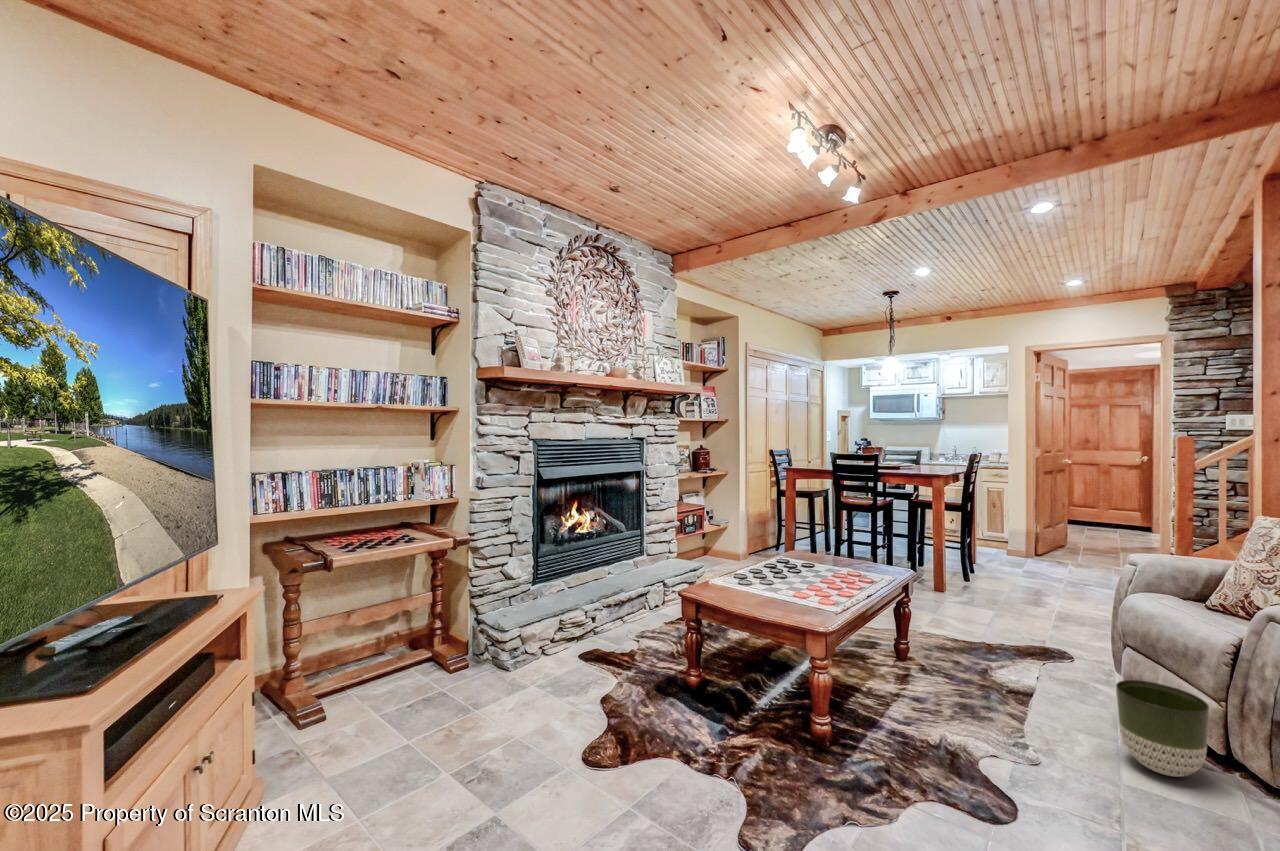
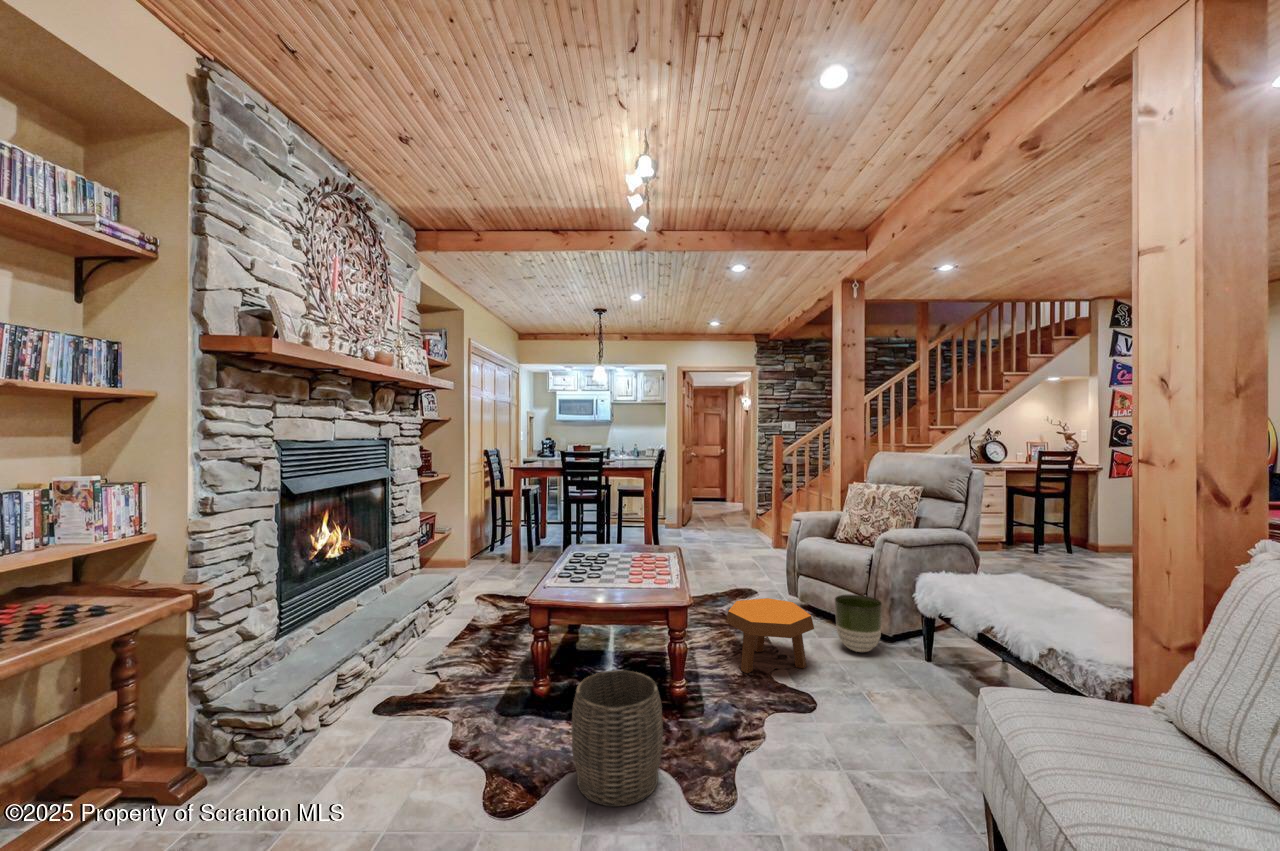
footstool: none [924,648,1048,760] -> present [726,598,814,673]
woven basket: none [652,669,740,801] -> present [572,670,663,806]

